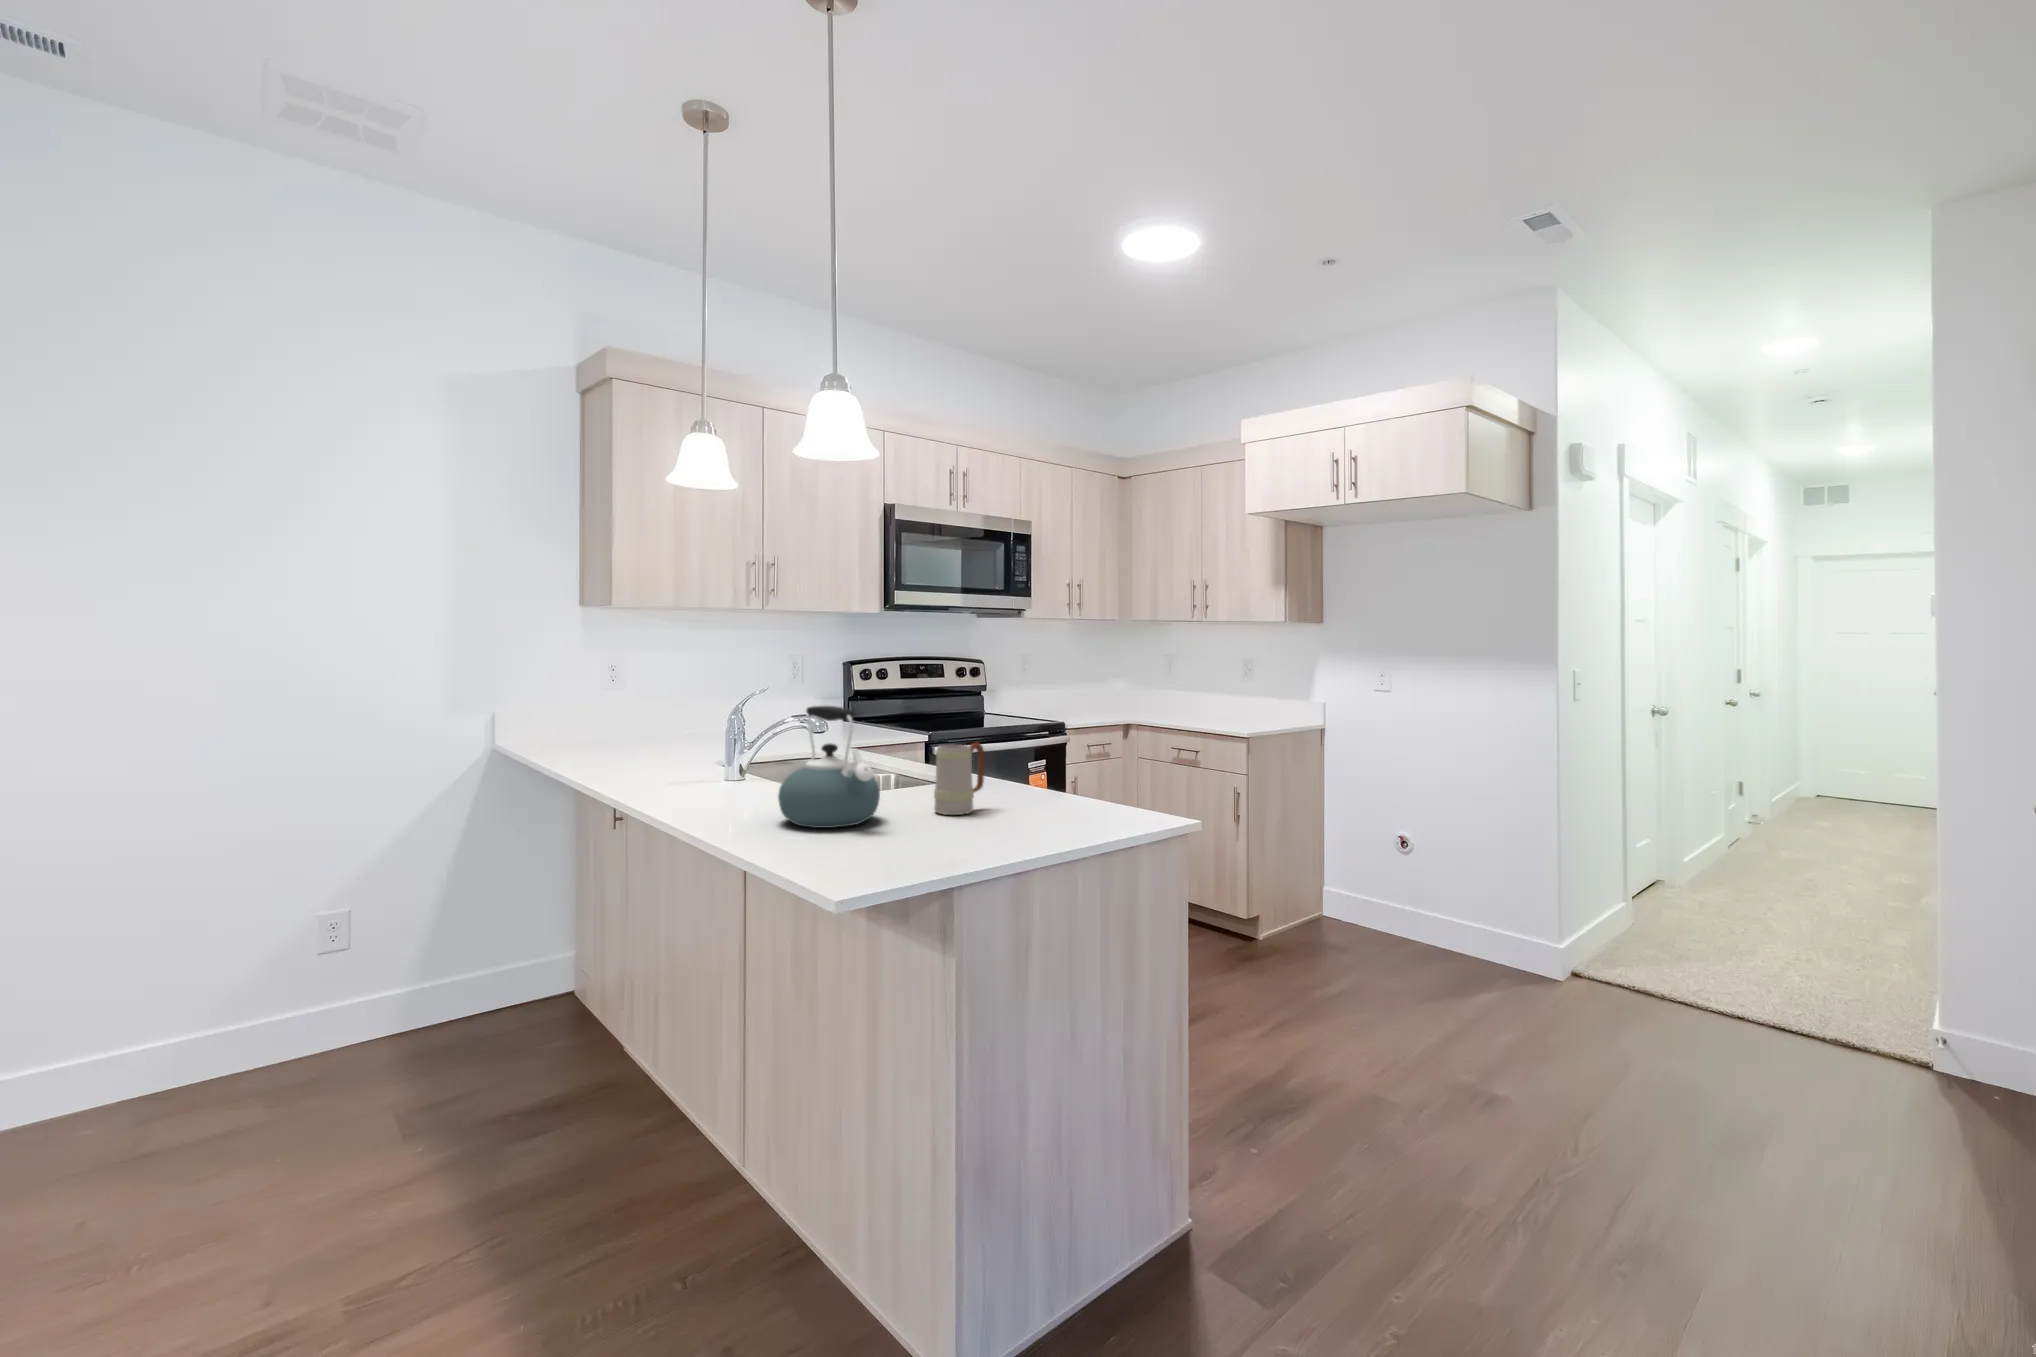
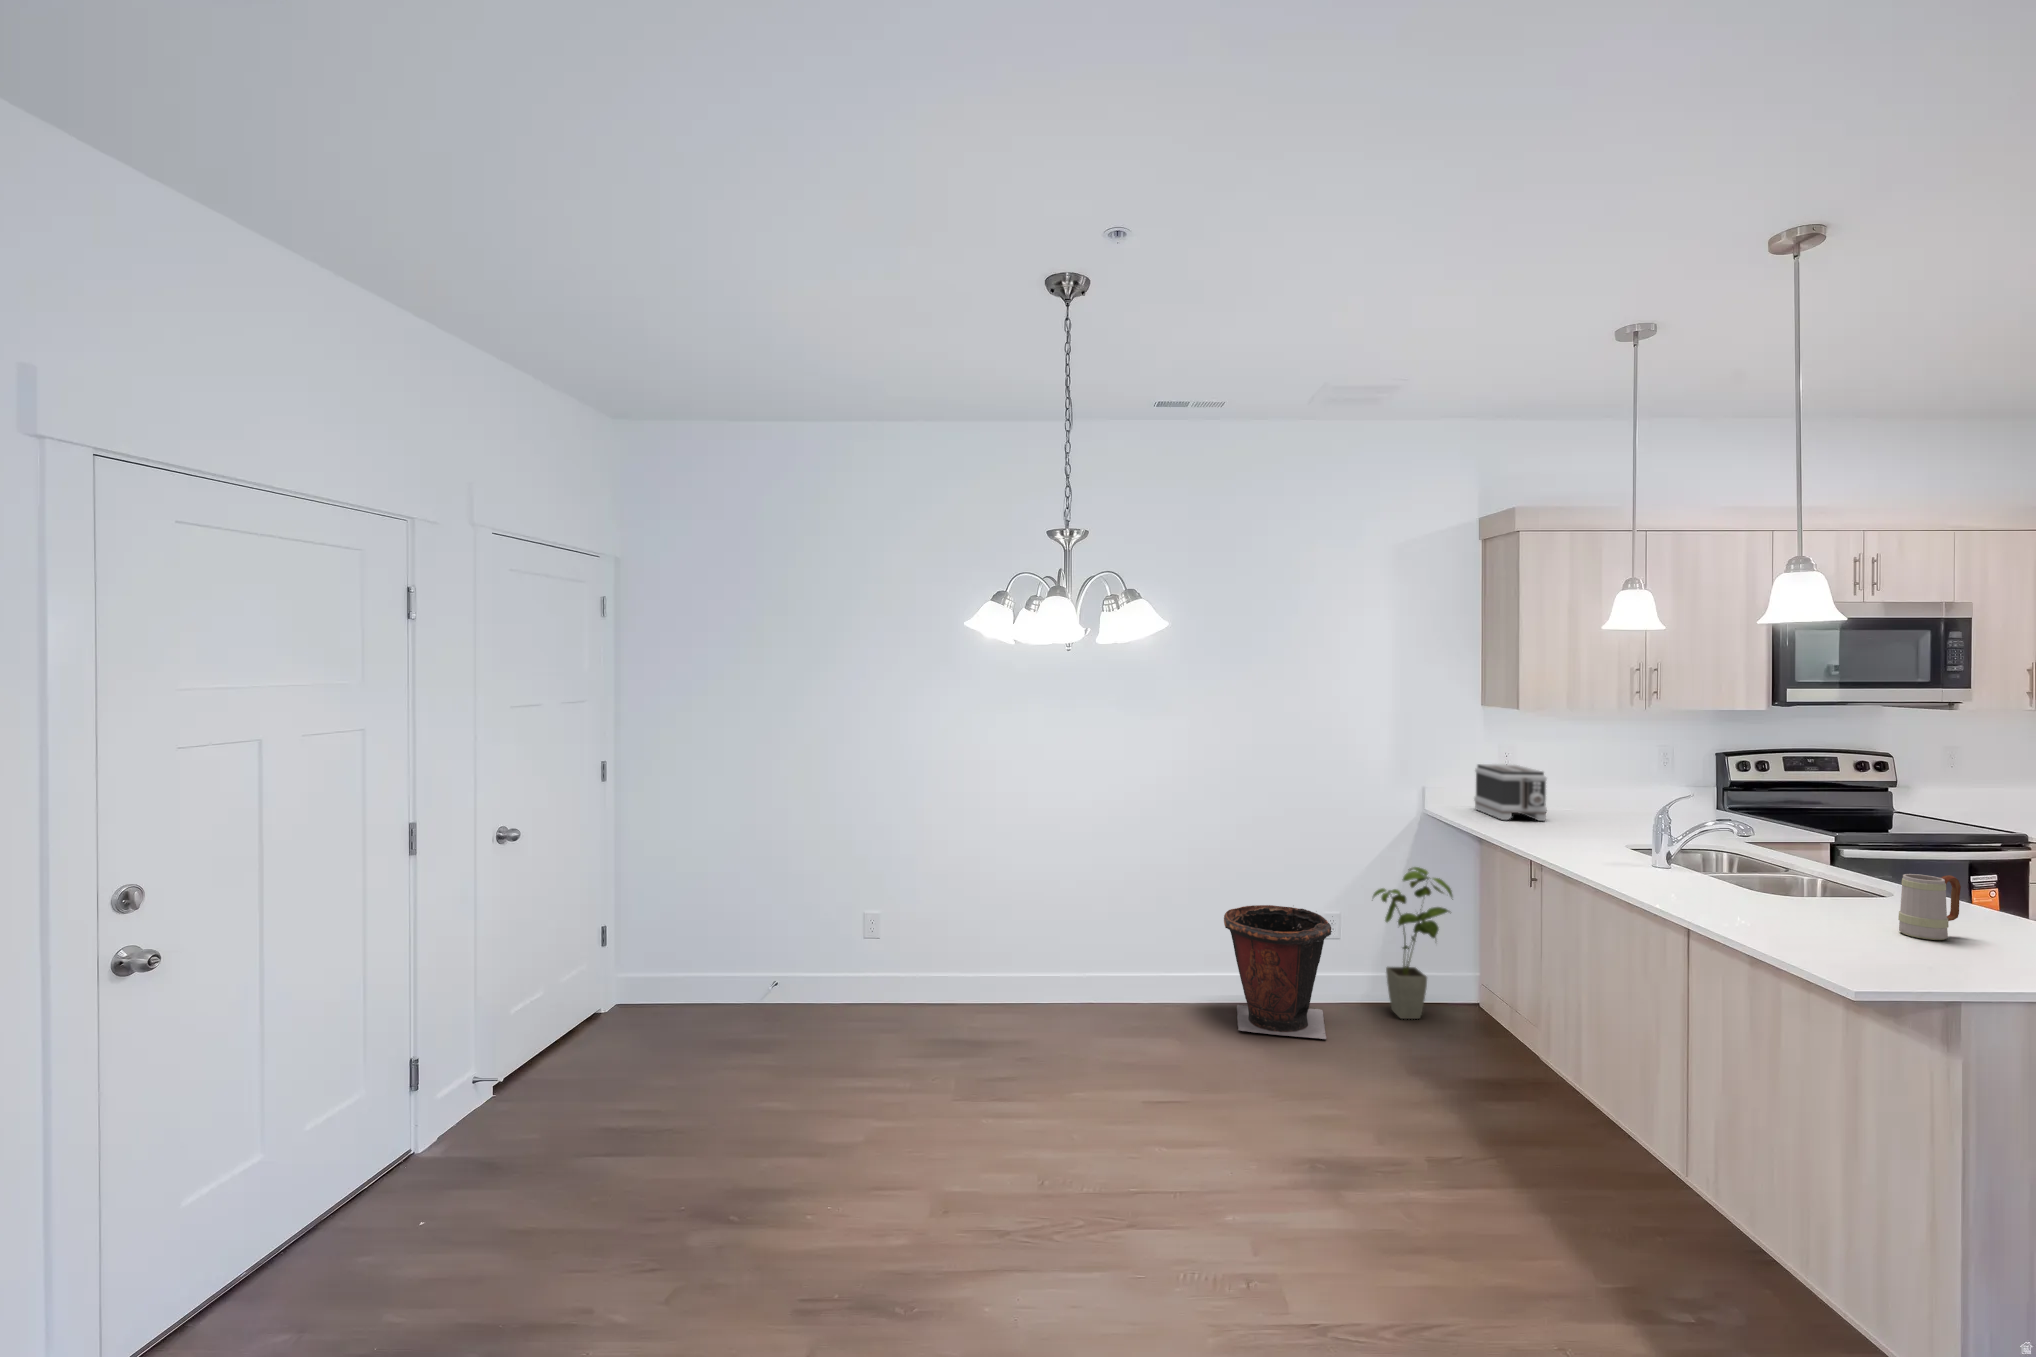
toaster: none [579,682,657,750] -> present [1474,764,1547,821]
kettle: present [778,706,880,828] -> none [1736,829,1842,933]
house plant: none [422,826,545,1041] -> present [1373,867,1452,1019]
trash can: none [121,912,342,1145] -> present [1224,905,1331,1039]

